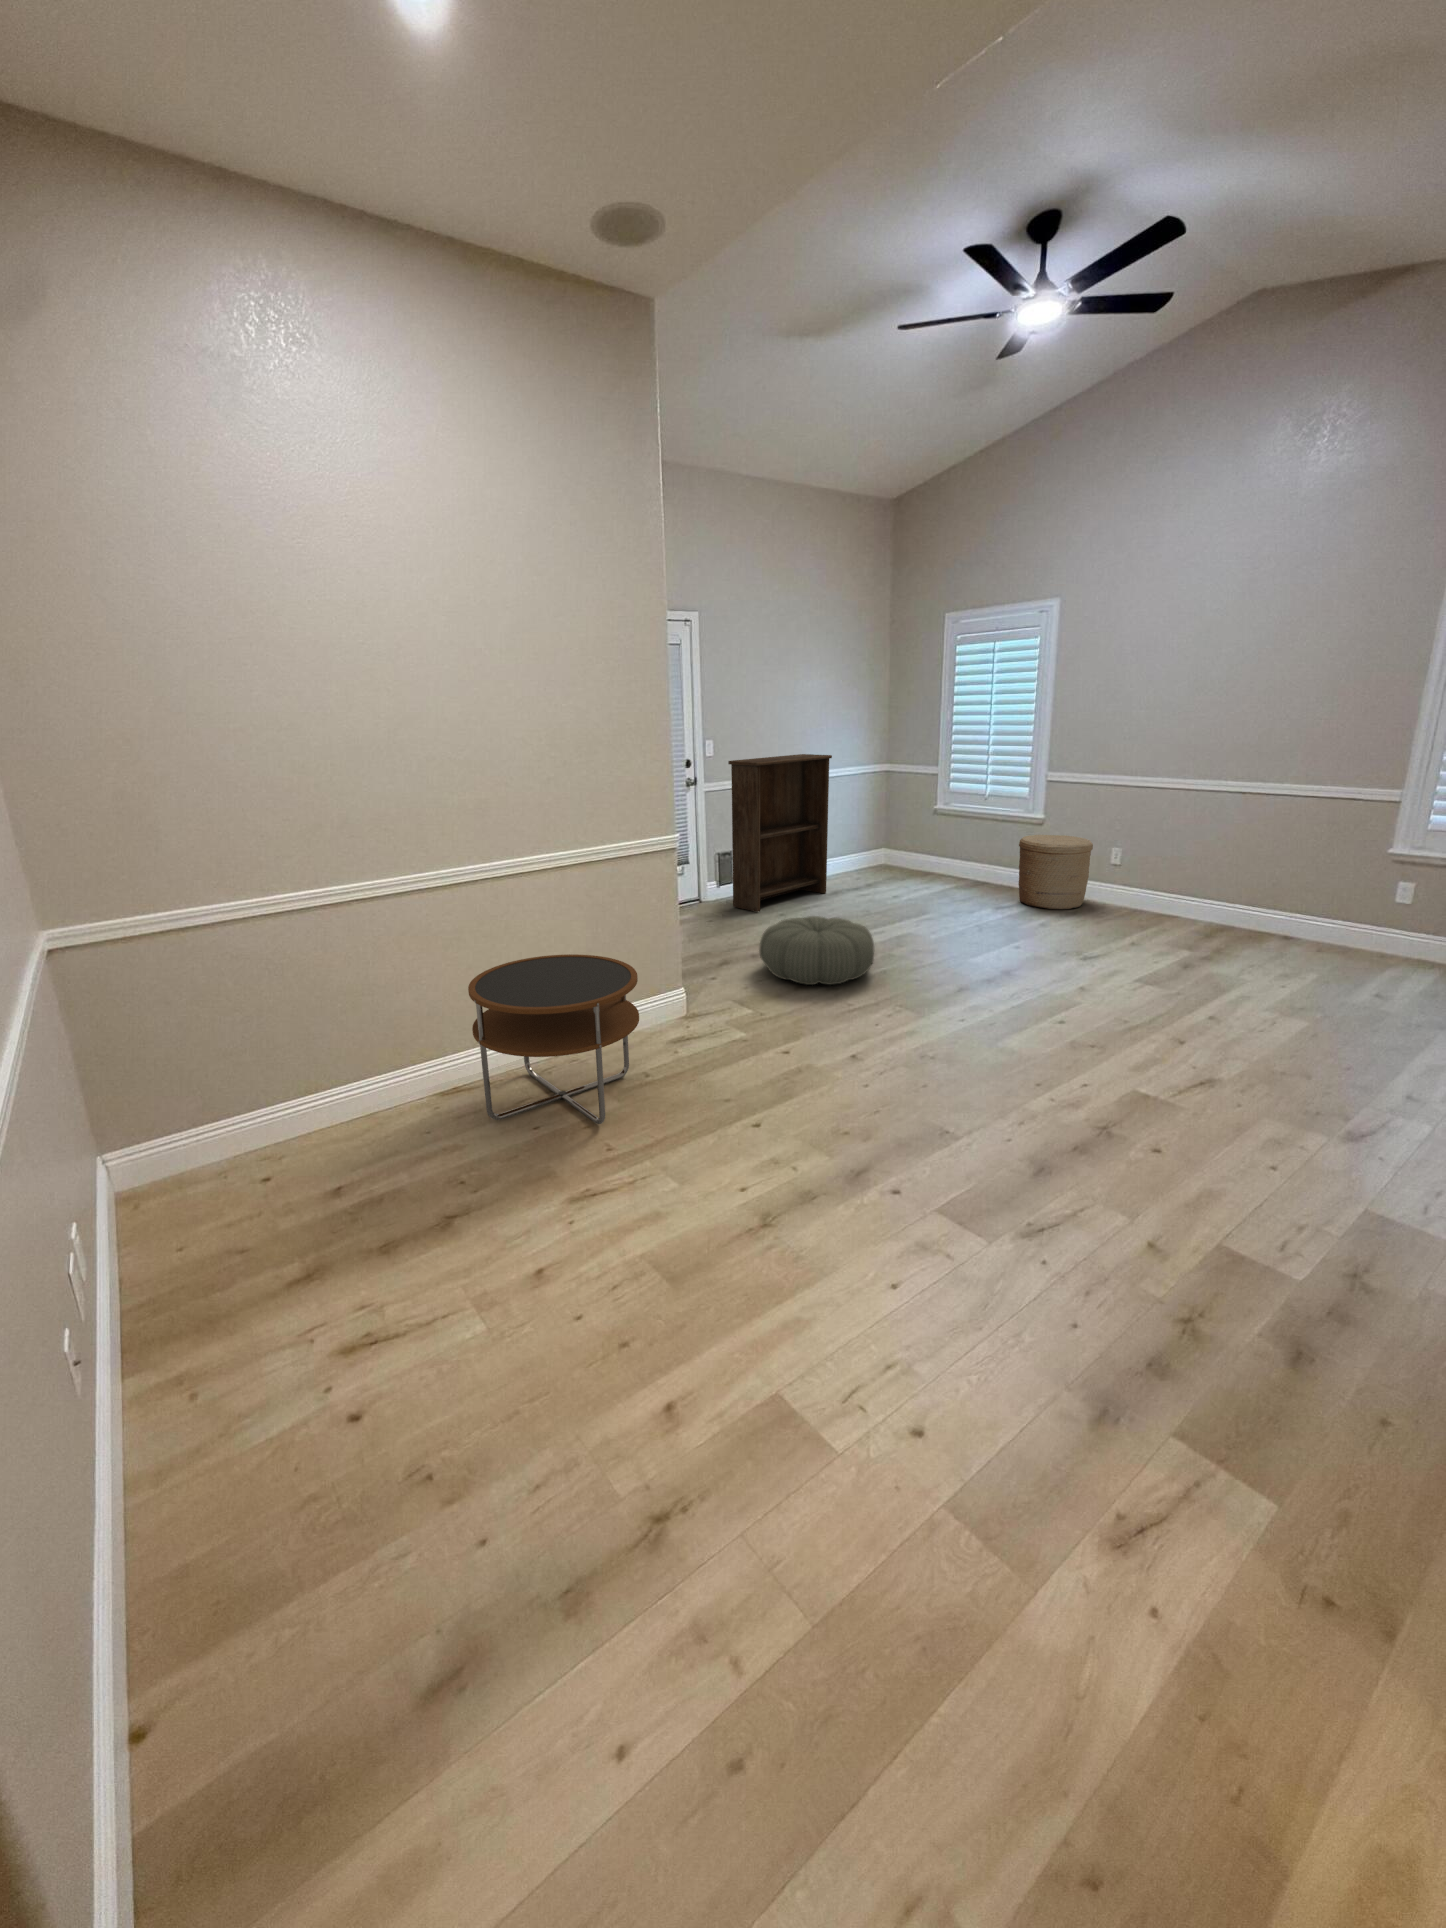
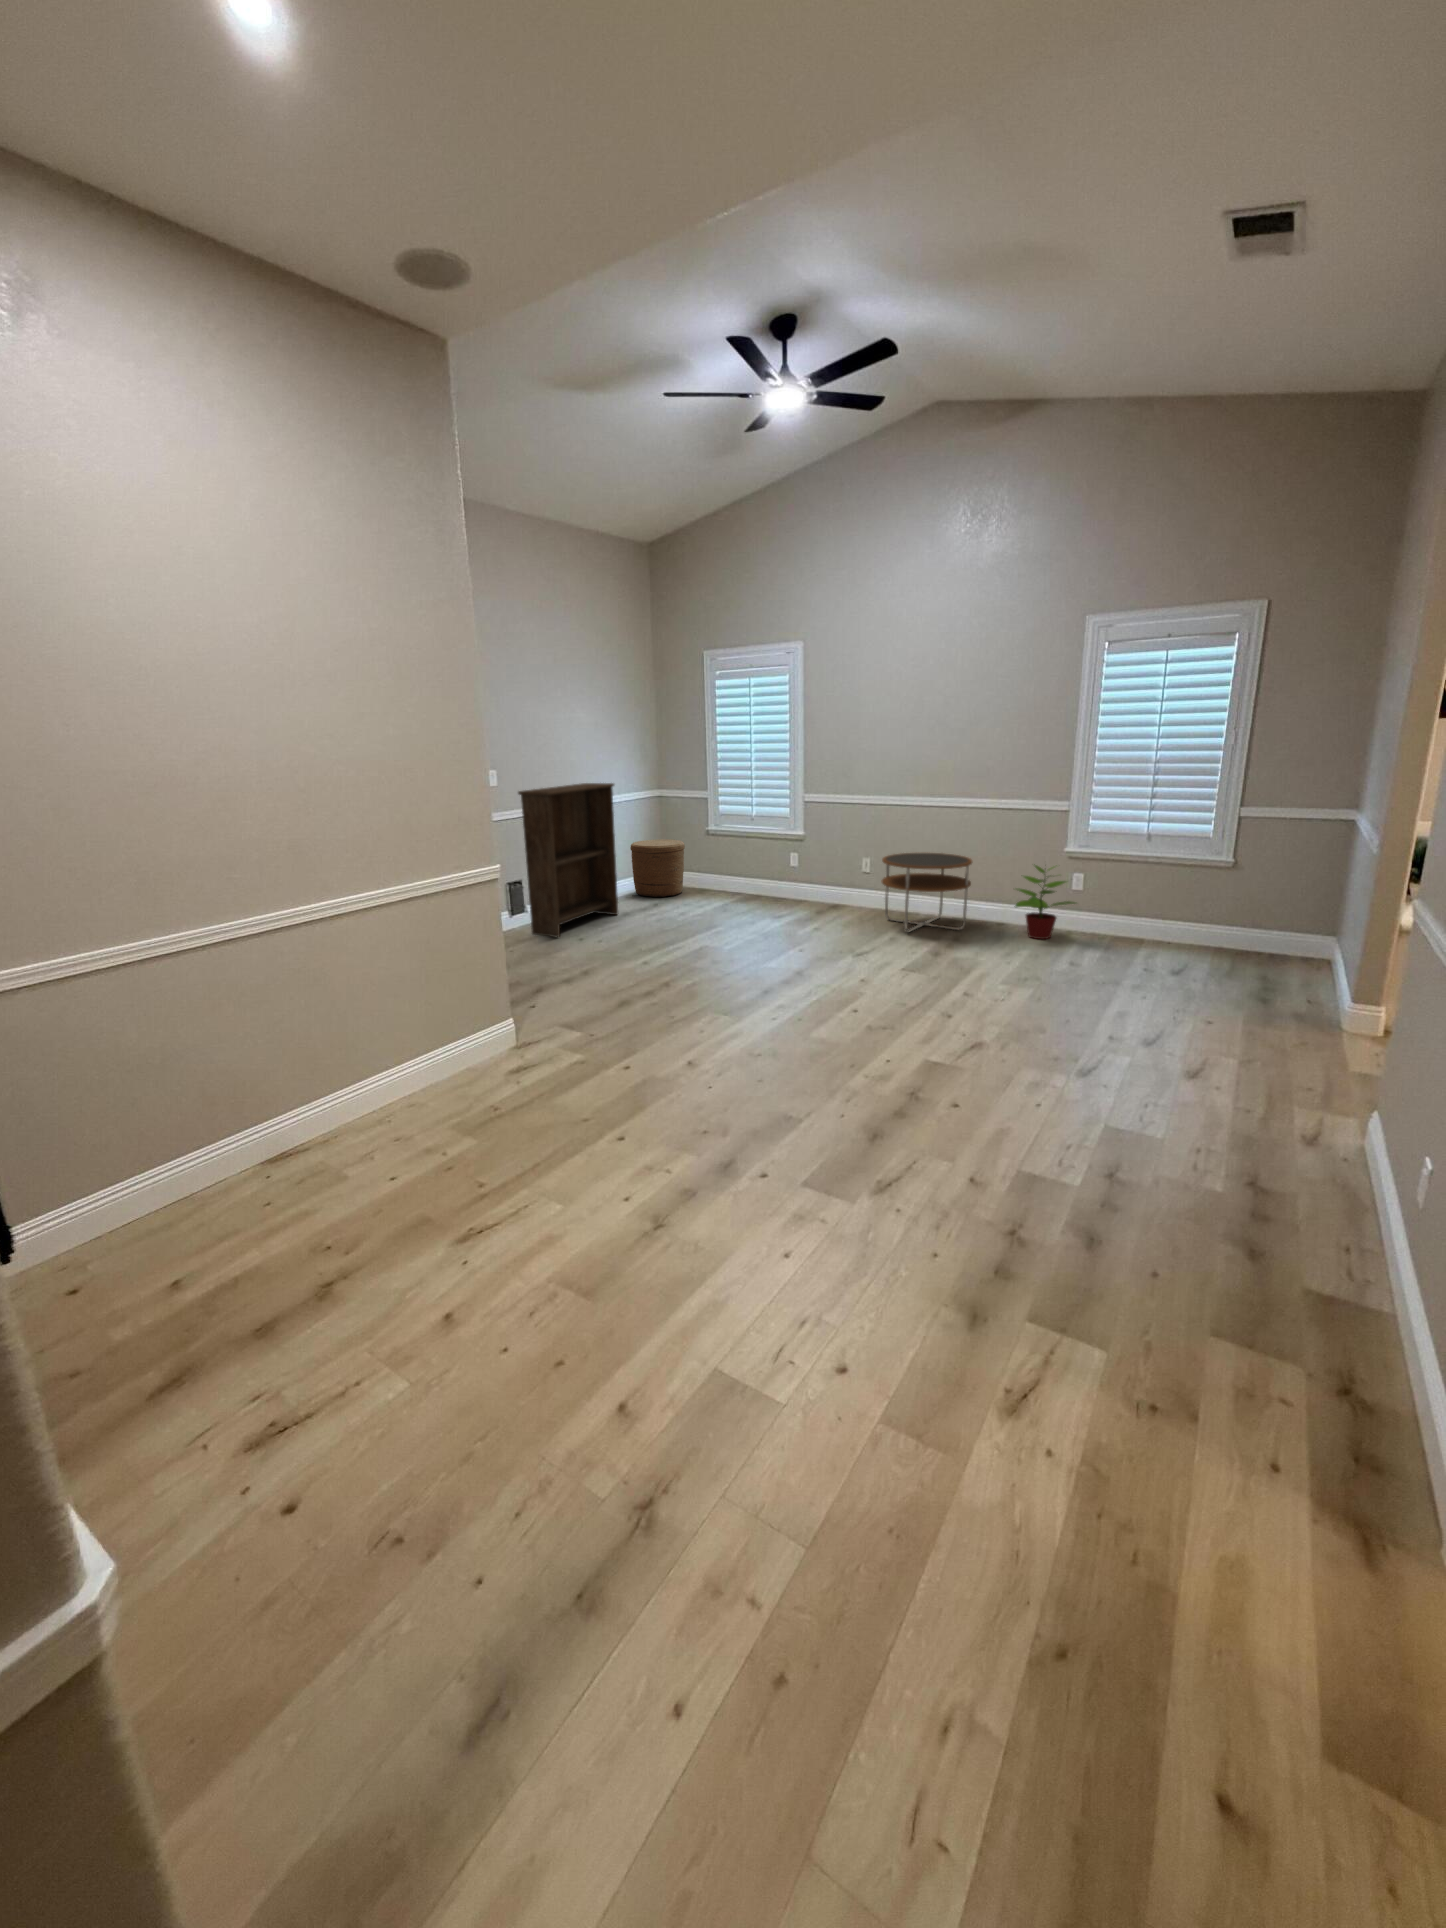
woven basket: present [1019,835,1093,909] -> present [630,839,685,897]
potted plant: none [1304,866,1400,964] -> present [1015,865,1075,939]
pouf: present [759,916,874,985] -> none [576,936,685,1001]
side table: present [468,954,639,1124] -> present [881,853,972,933]

